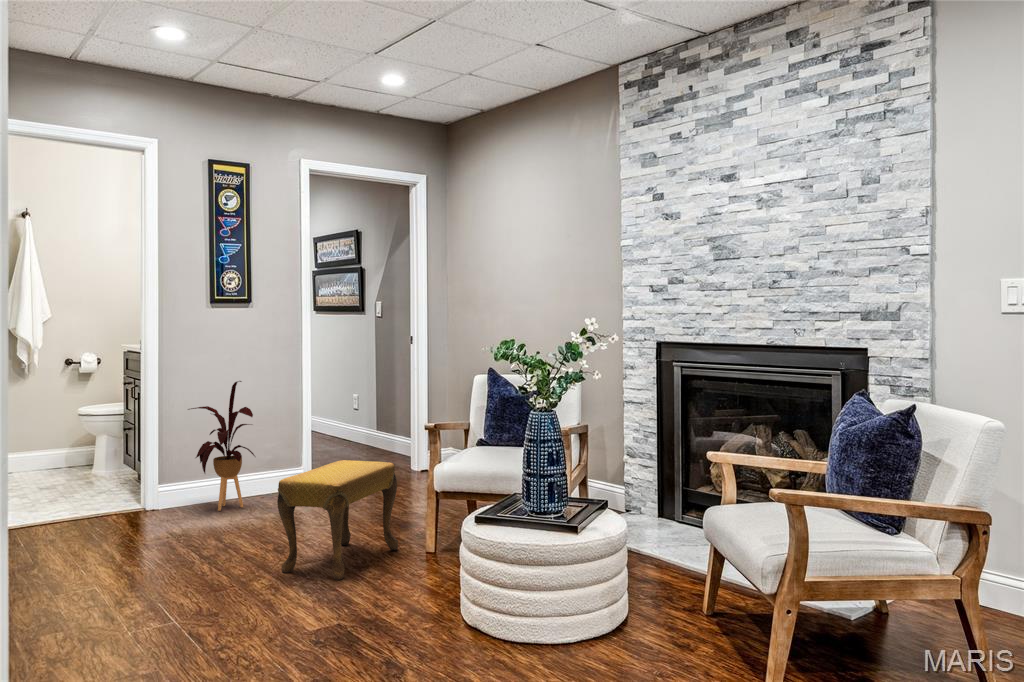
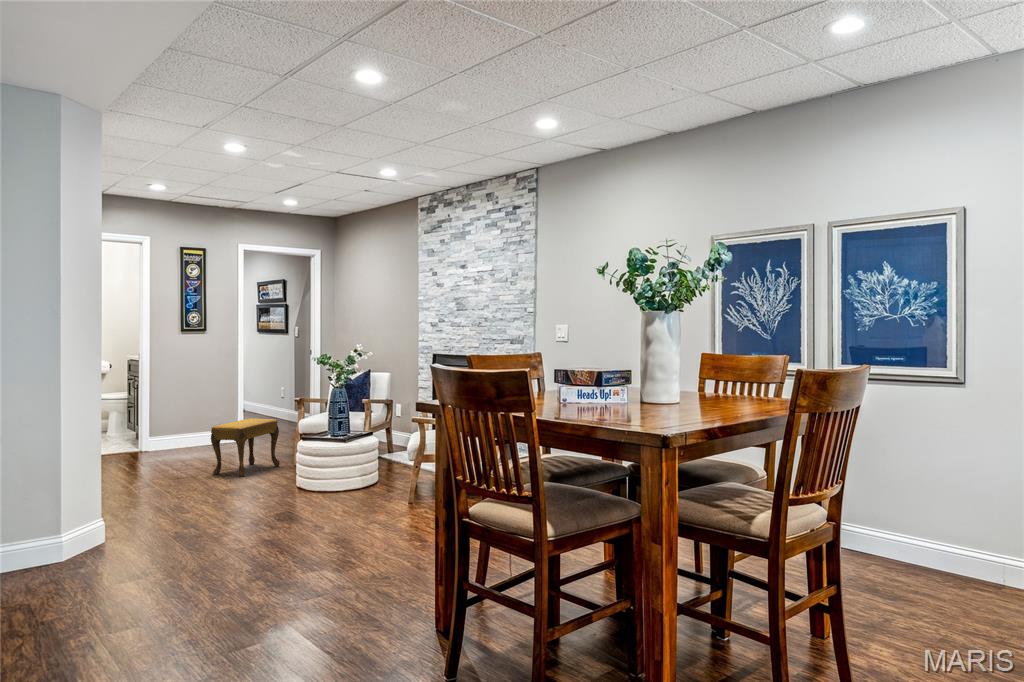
house plant: present [188,381,255,511] -> none [166,377,207,452]

